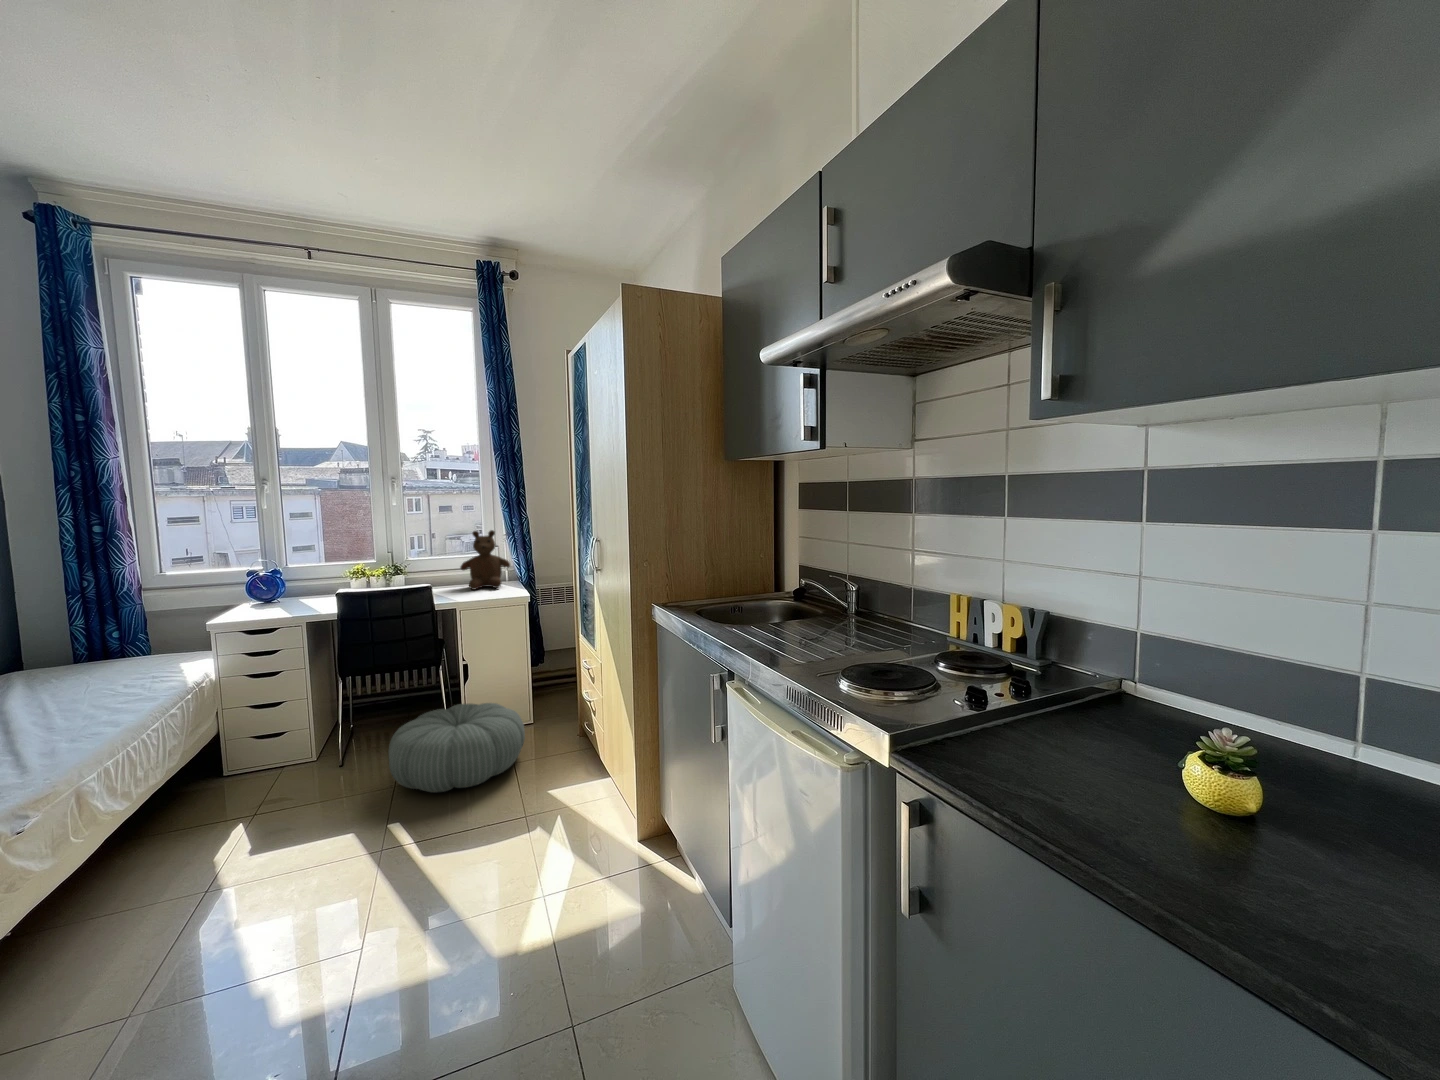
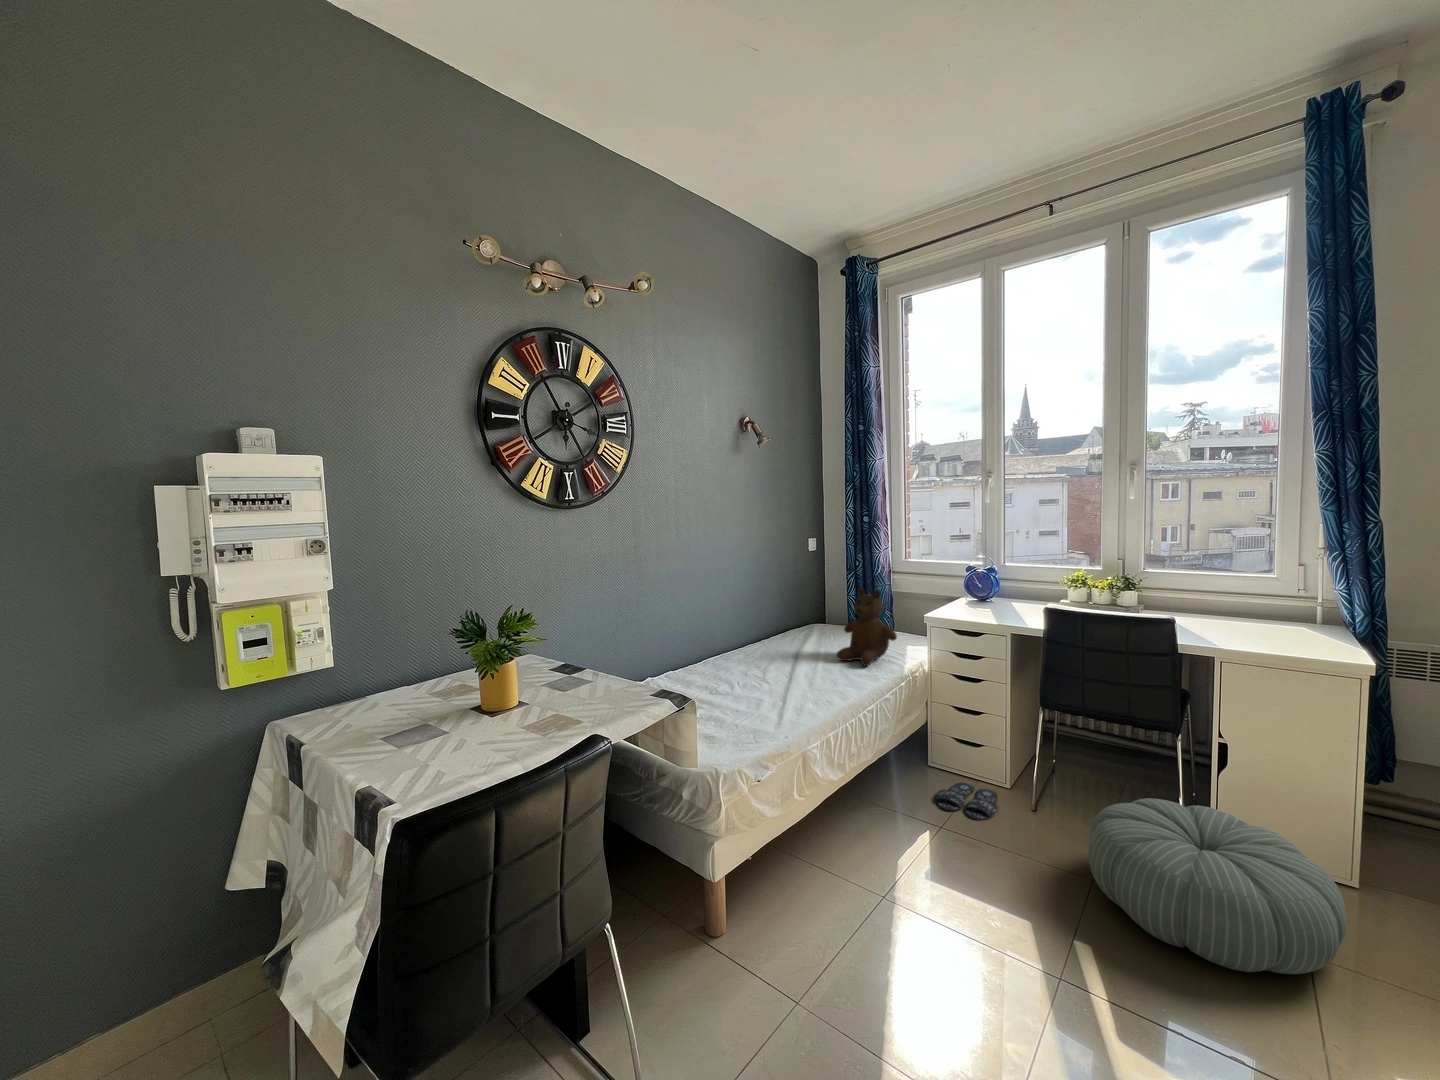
teddy bear: present [460,530,510,590] -> present [837,587,897,666]
slippers: none [242,768,310,802] -> present [936,783,999,820]

